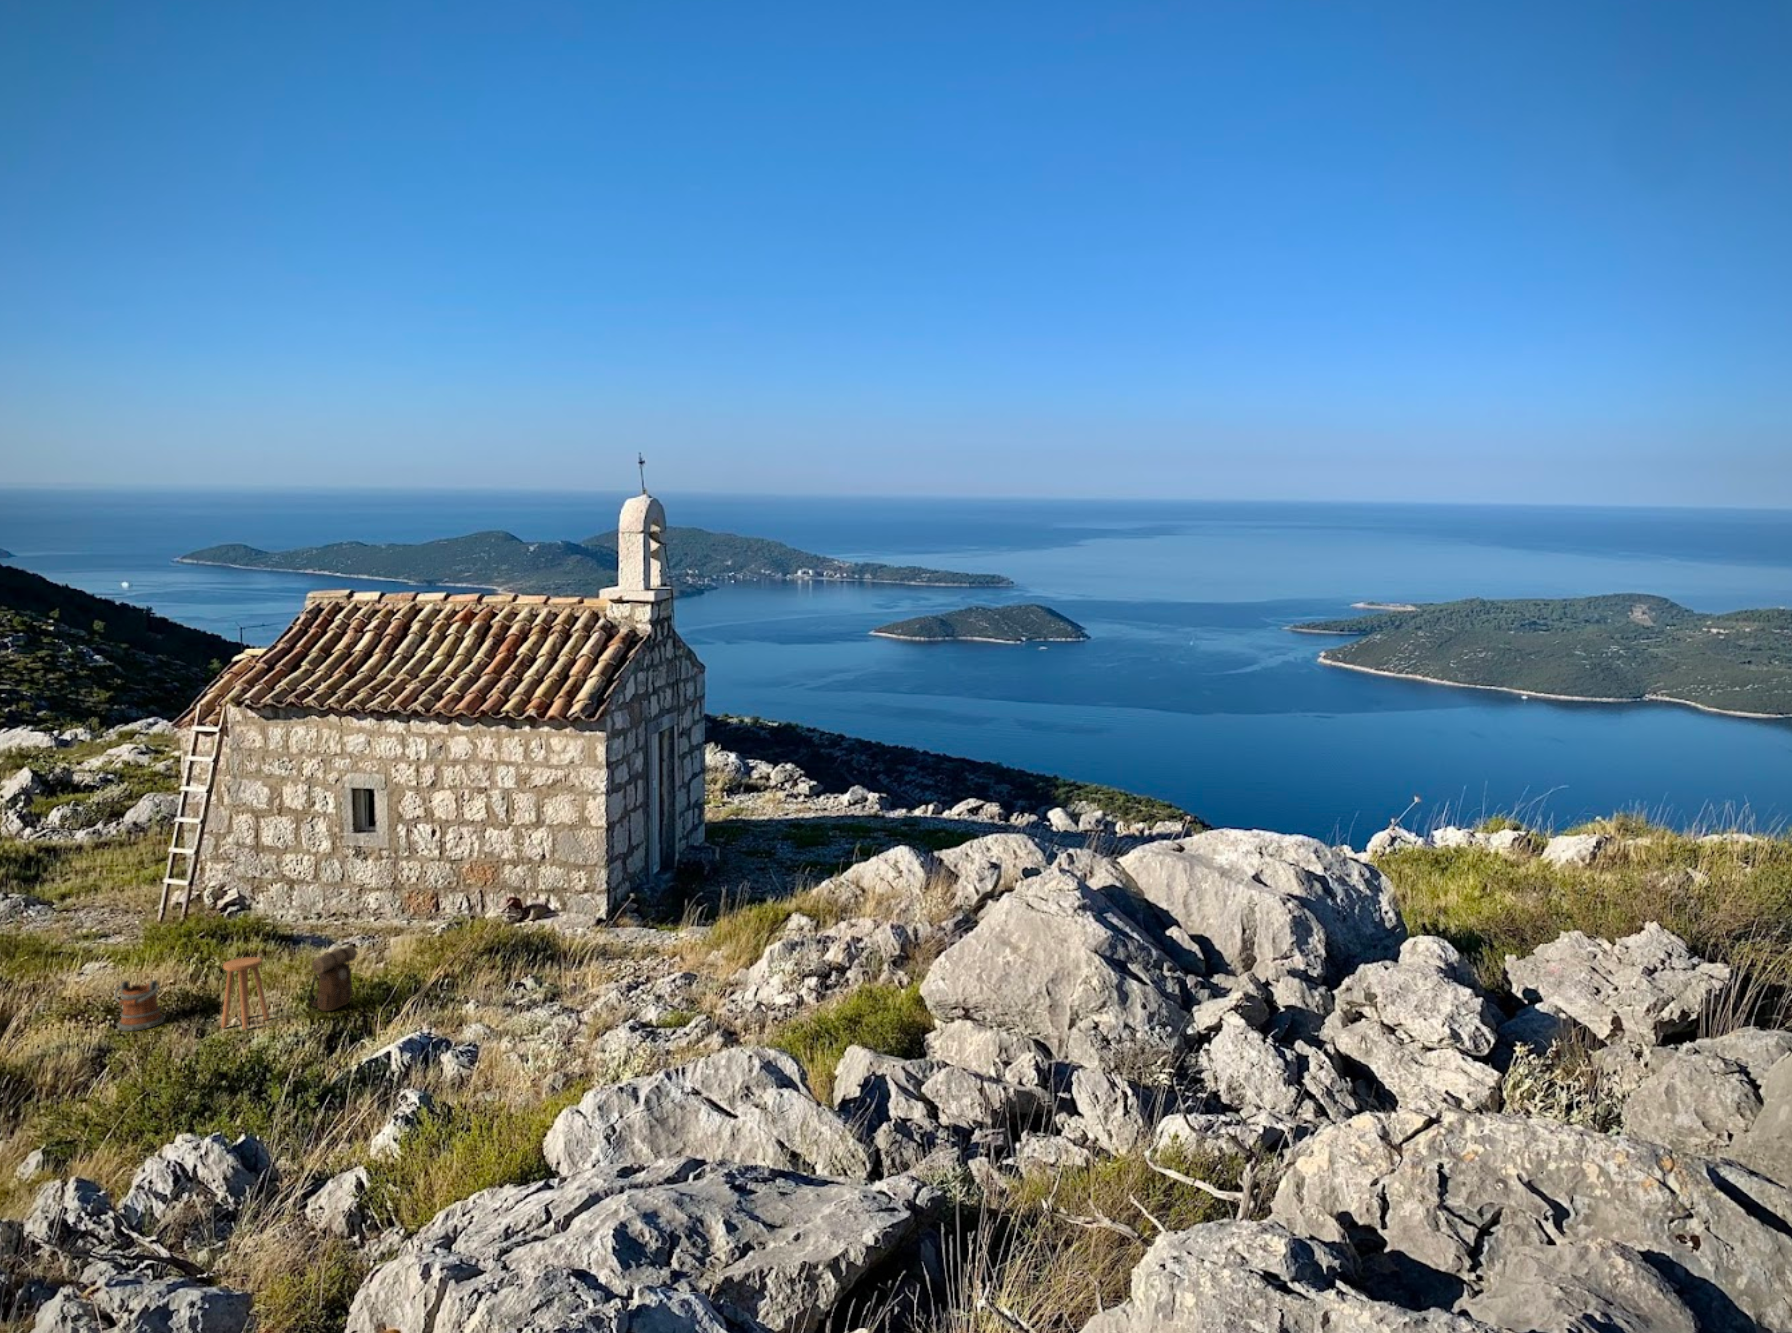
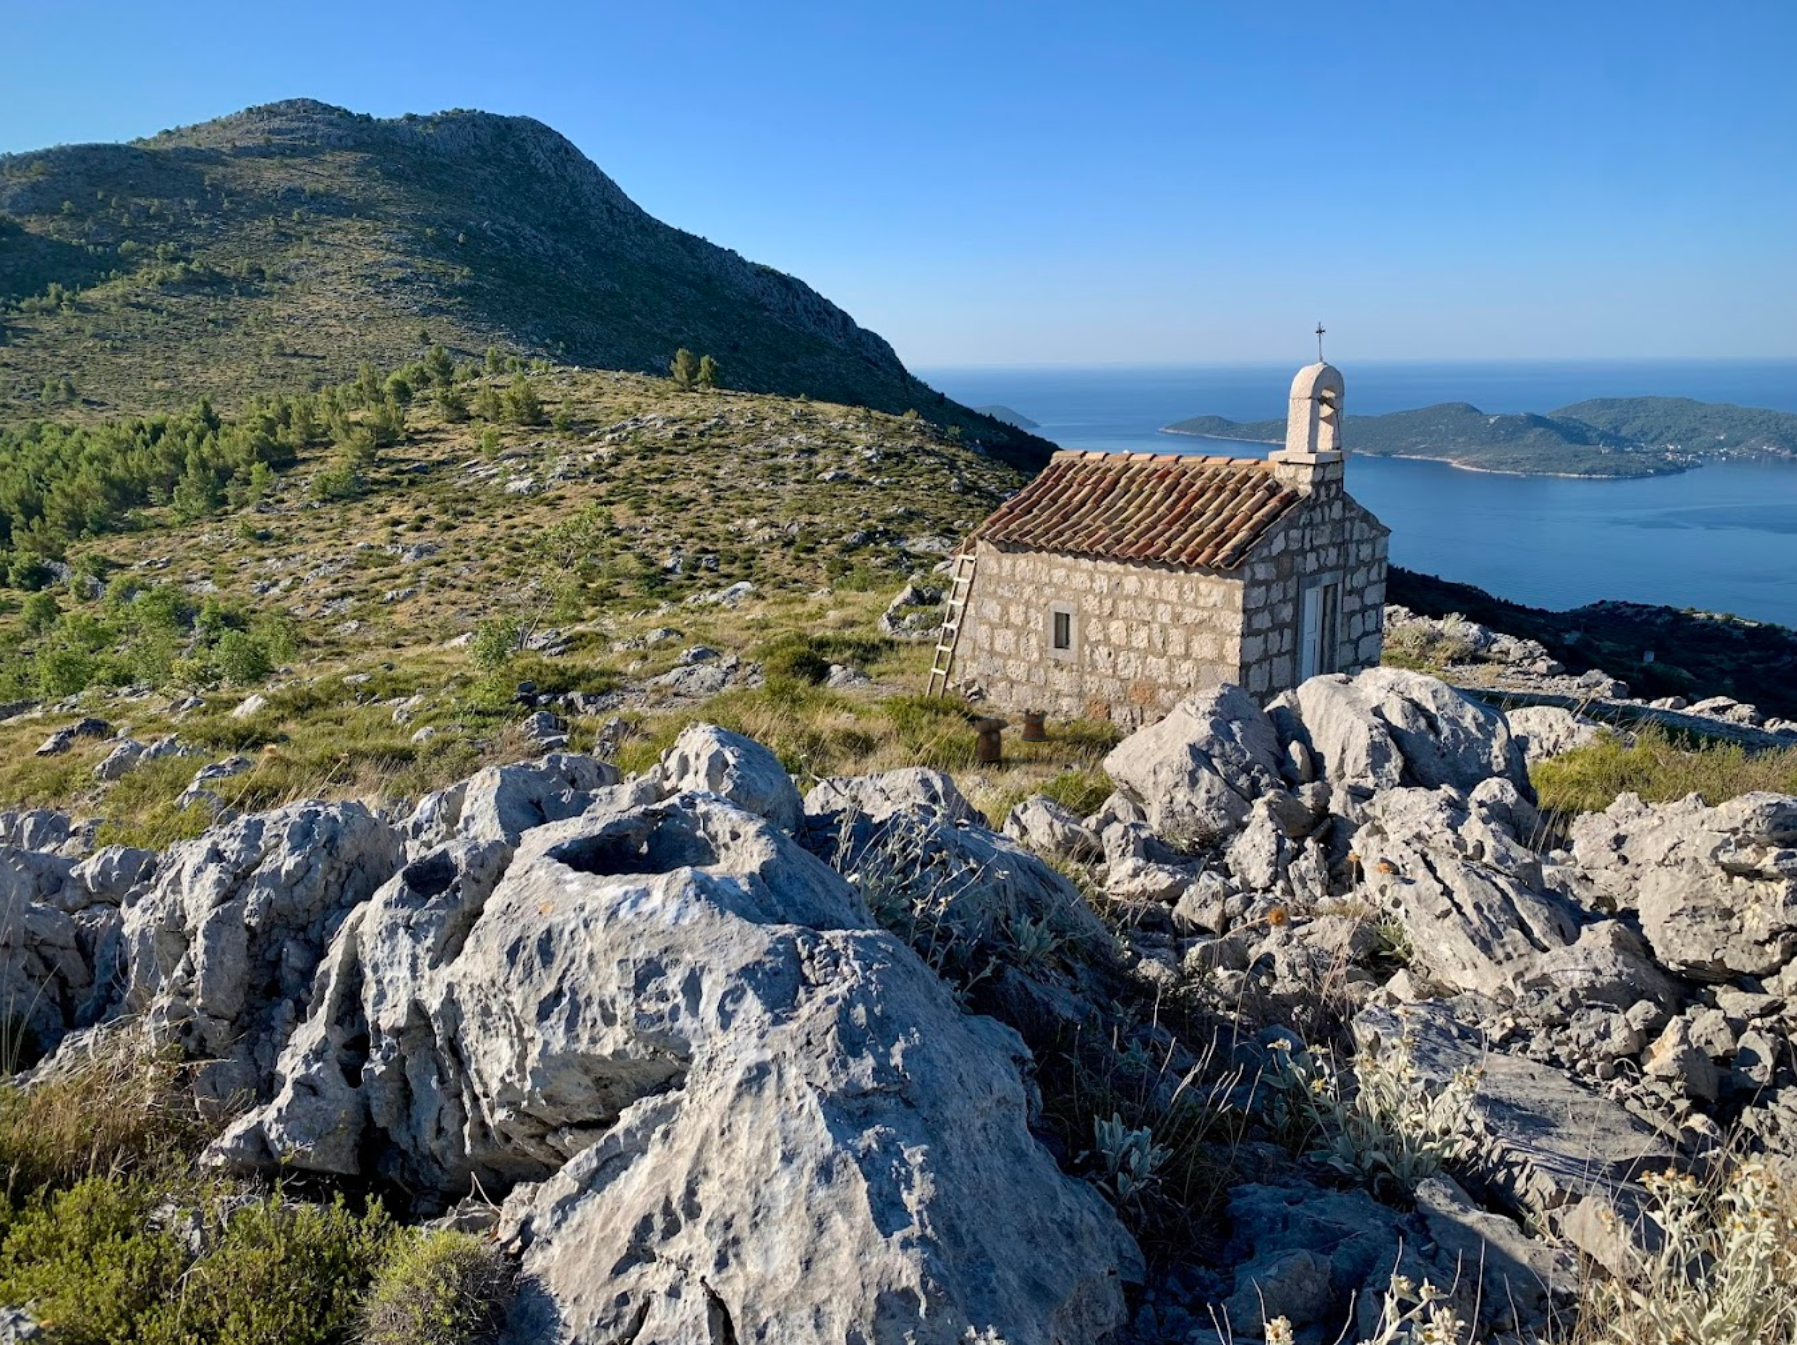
stool: present [221,957,269,1030] -> none [918,714,948,762]
bucket: present [114,980,166,1031] -> present [1021,709,1048,741]

